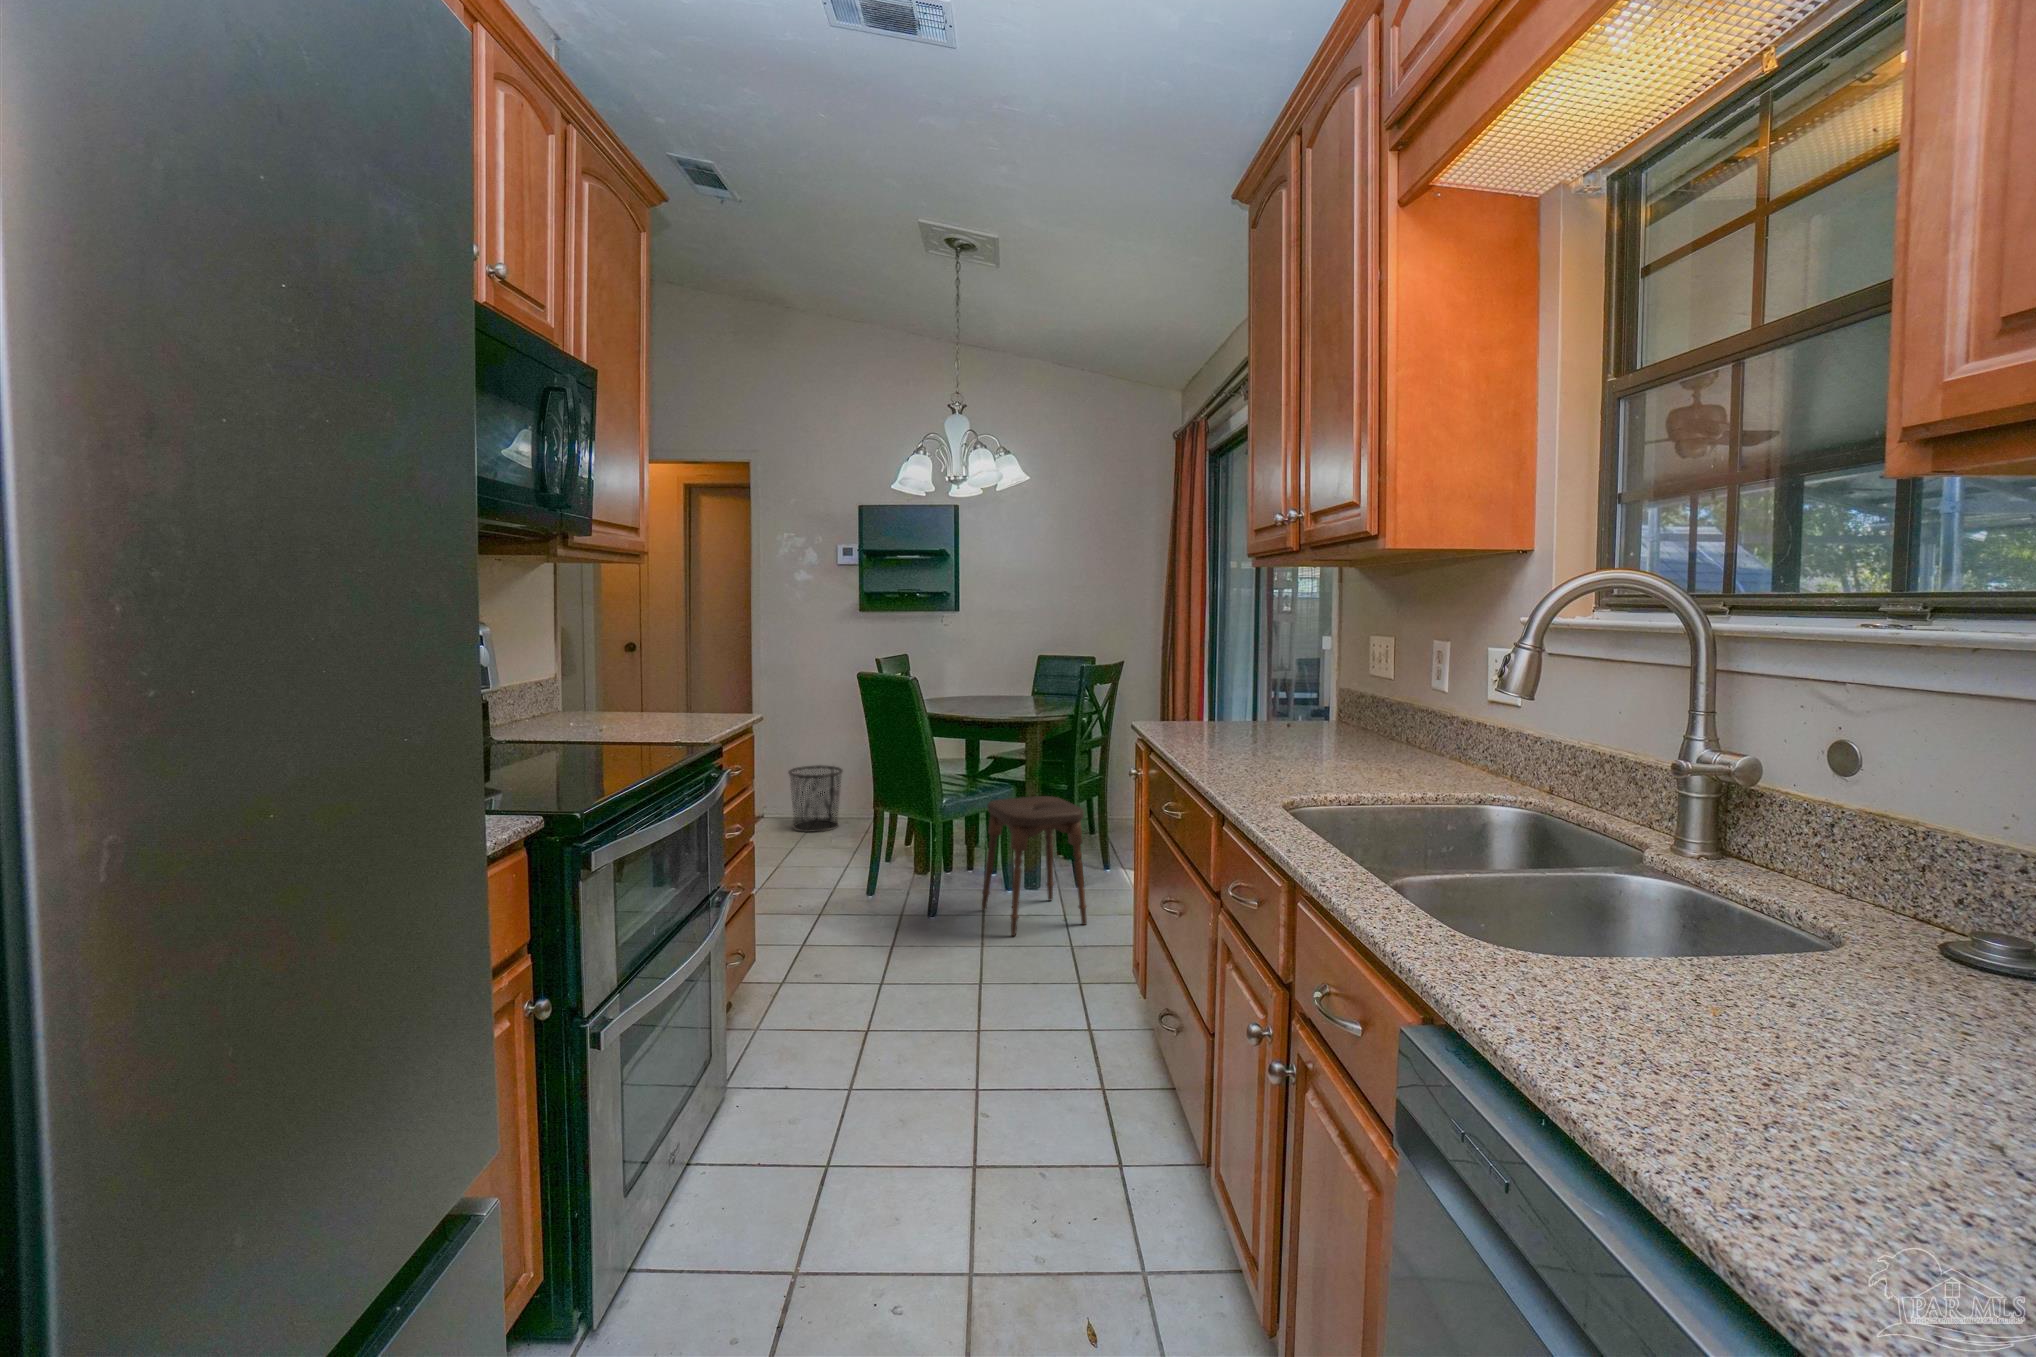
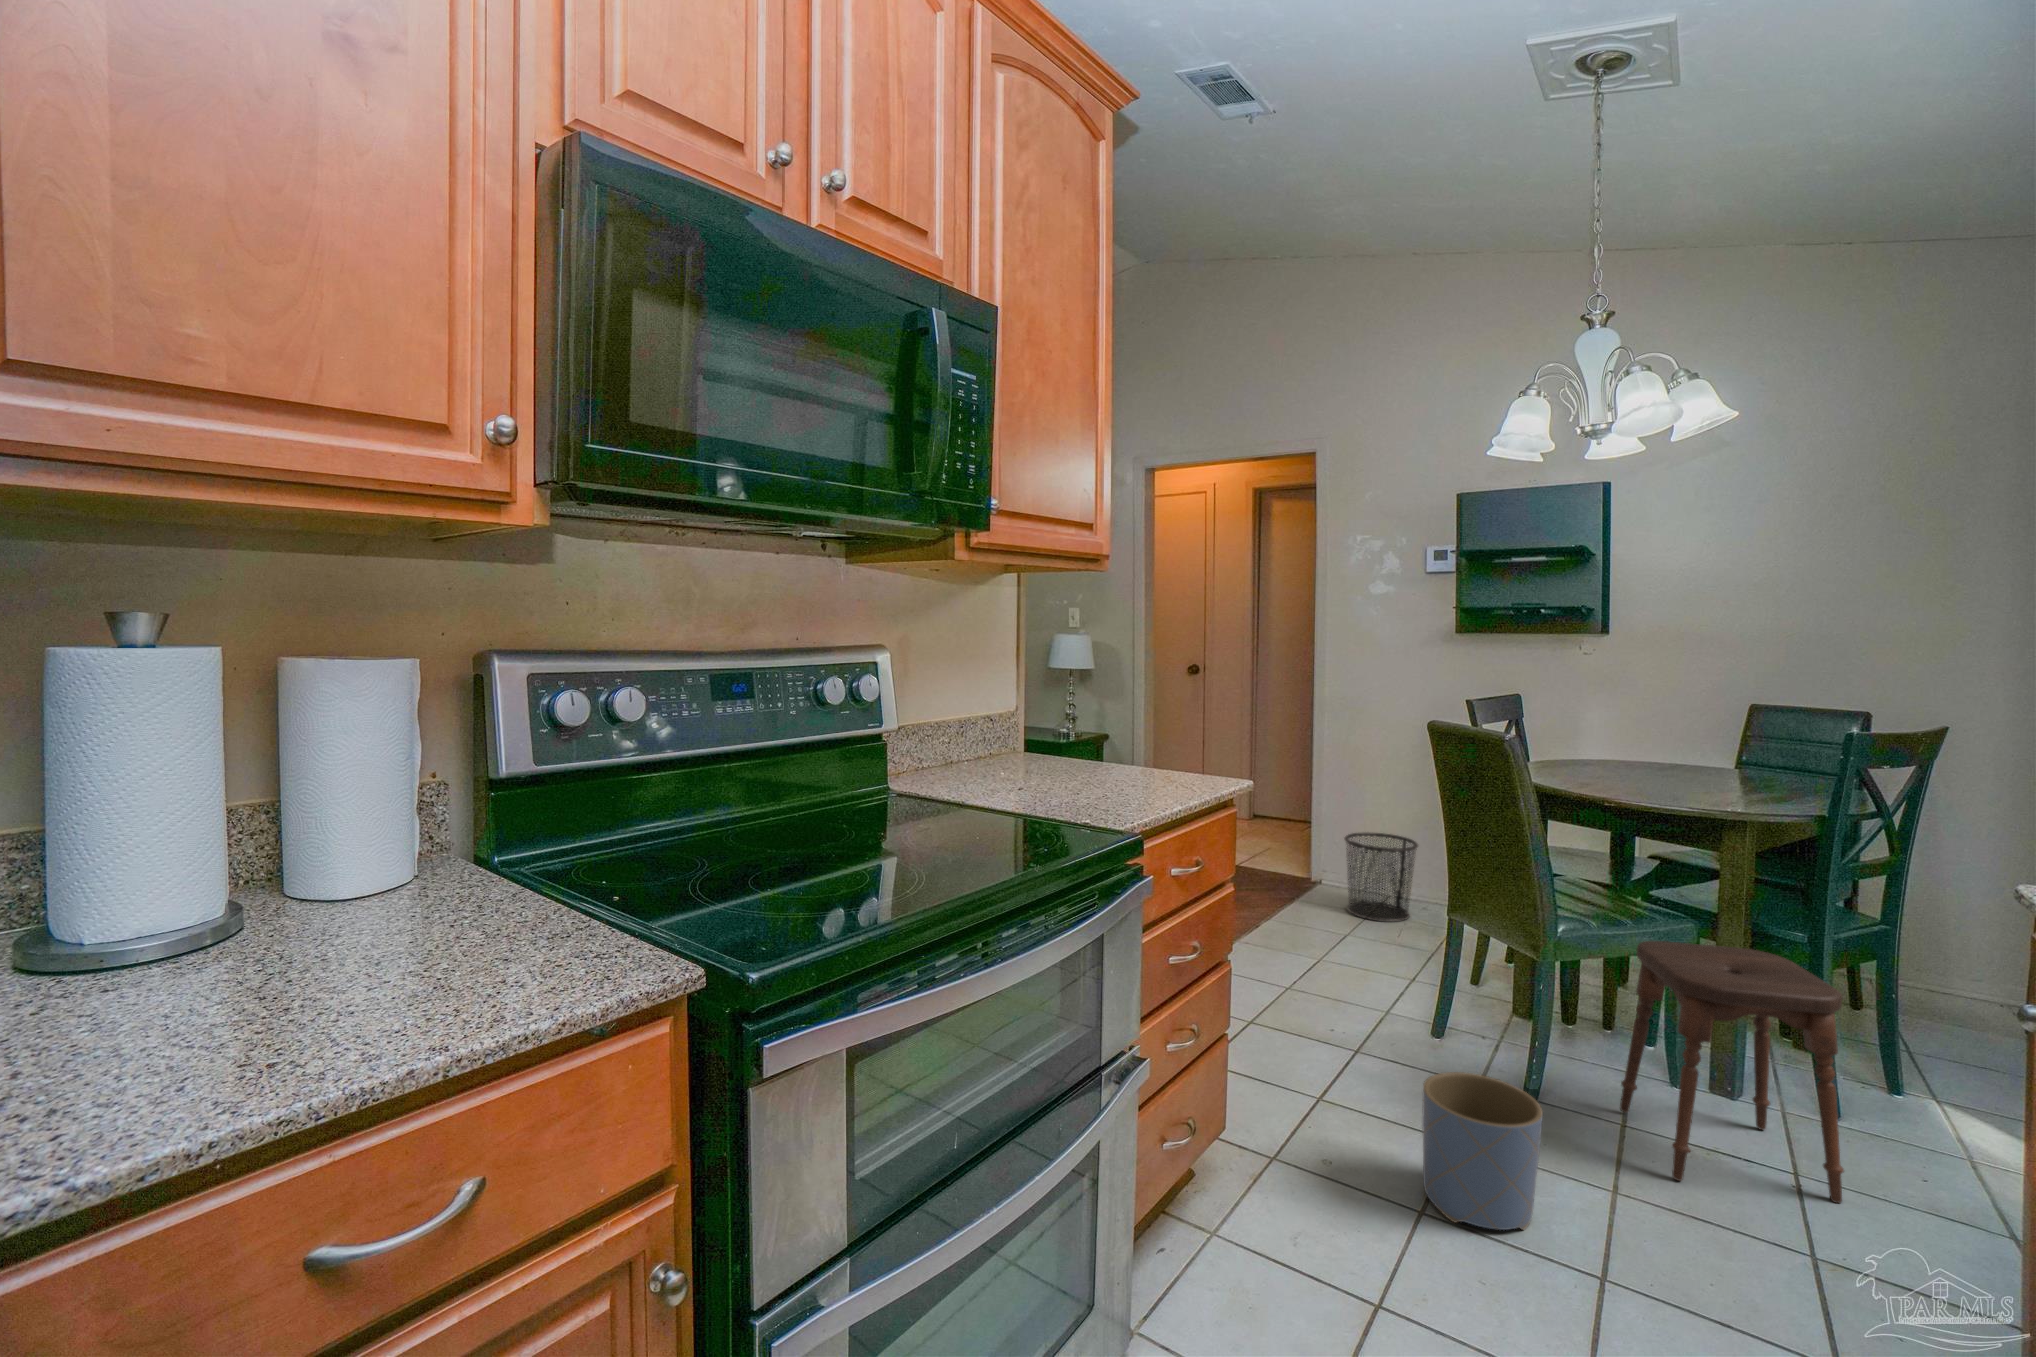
planter: none [876,899,946,993] -> present [1422,1072,1543,1230]

